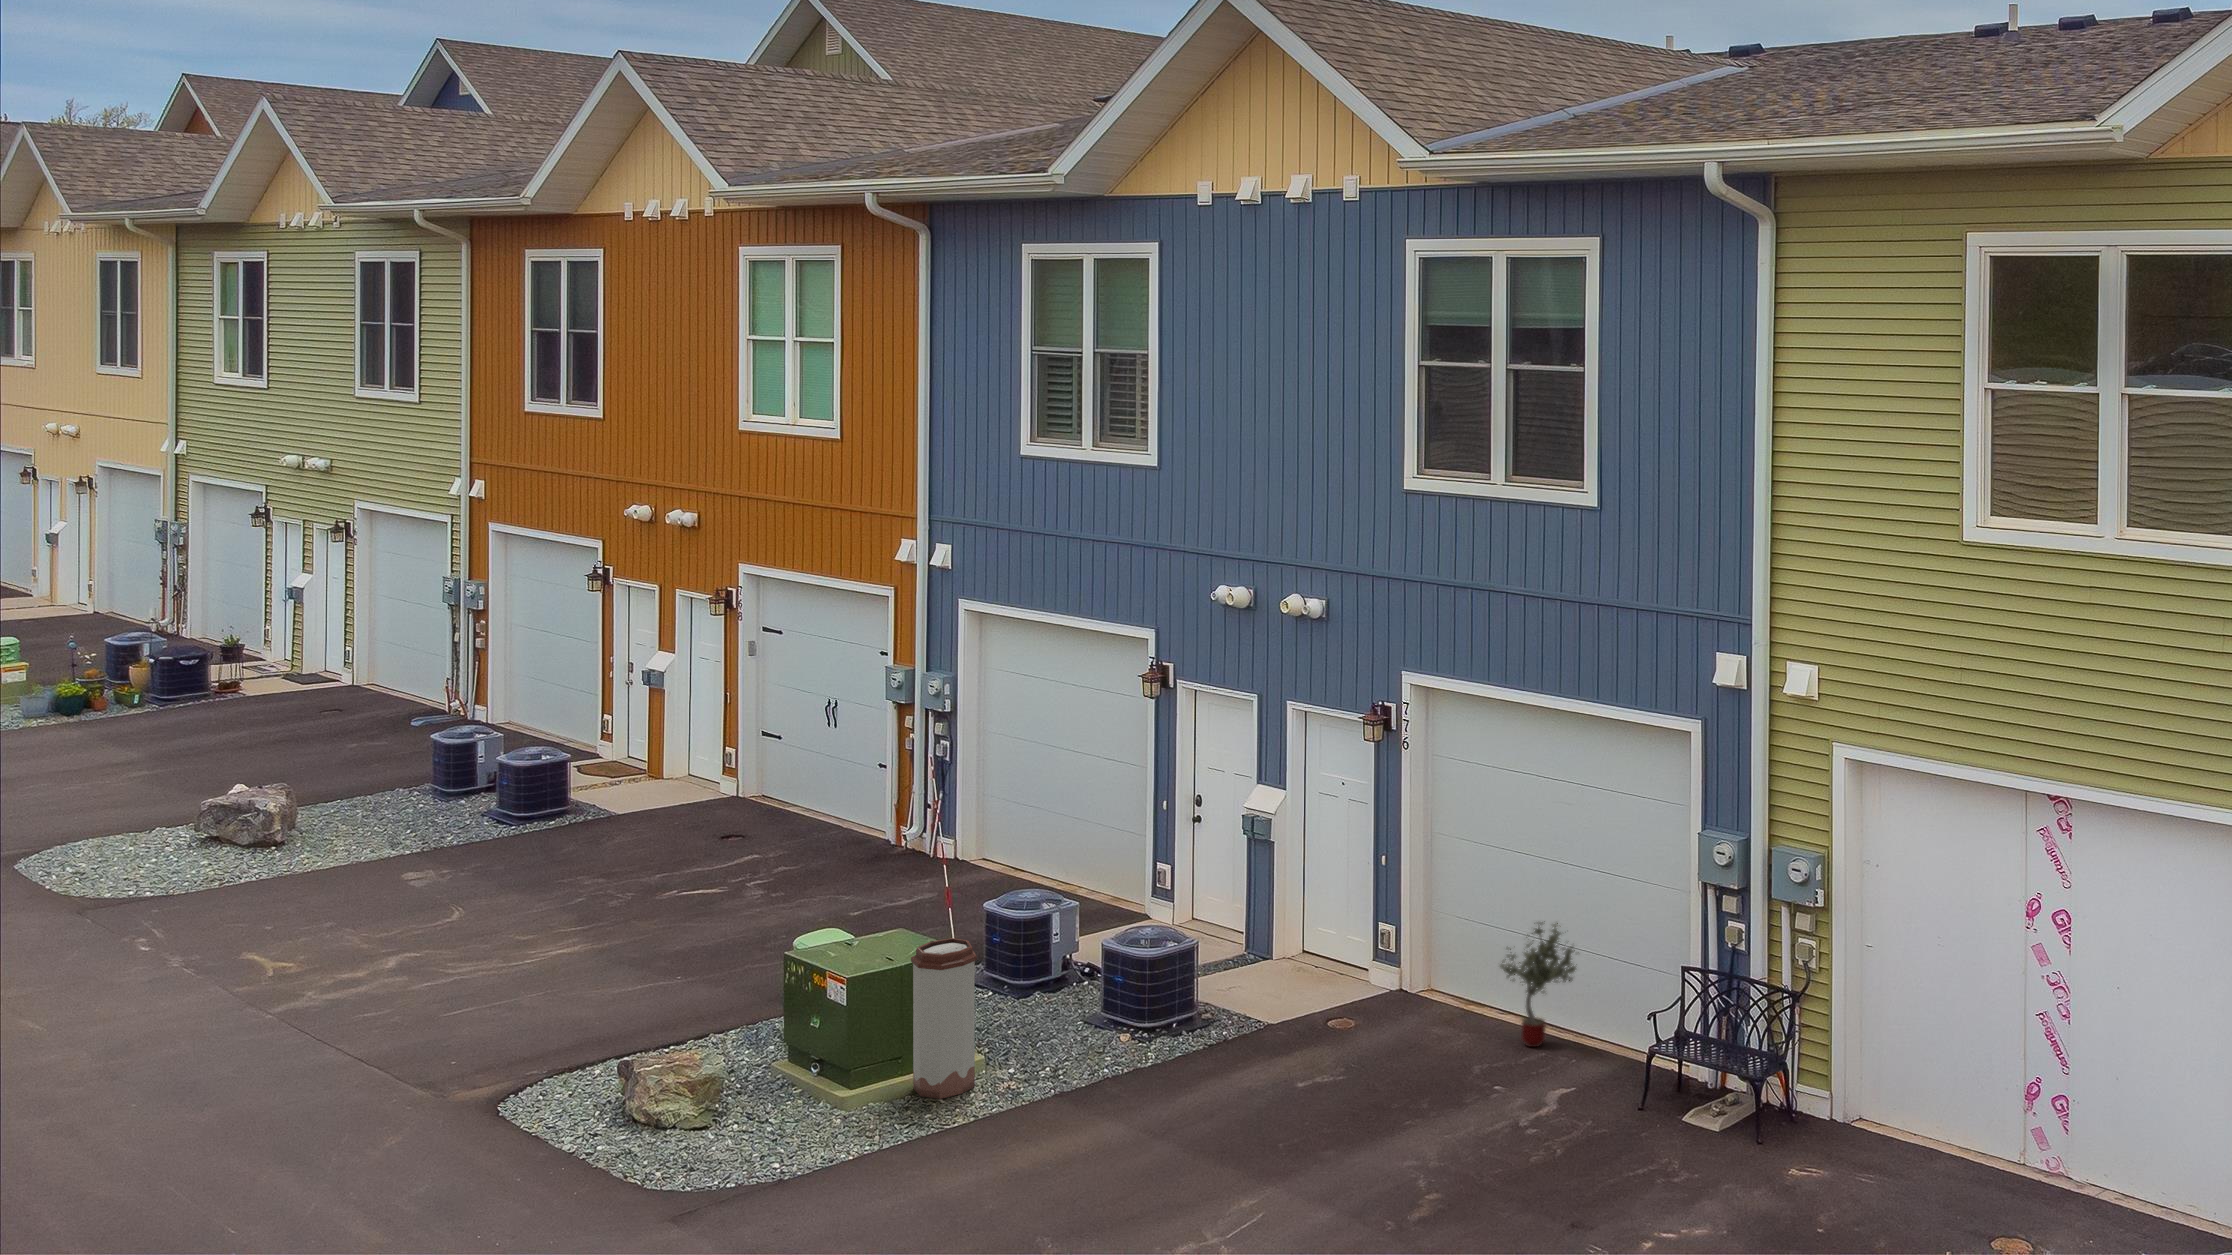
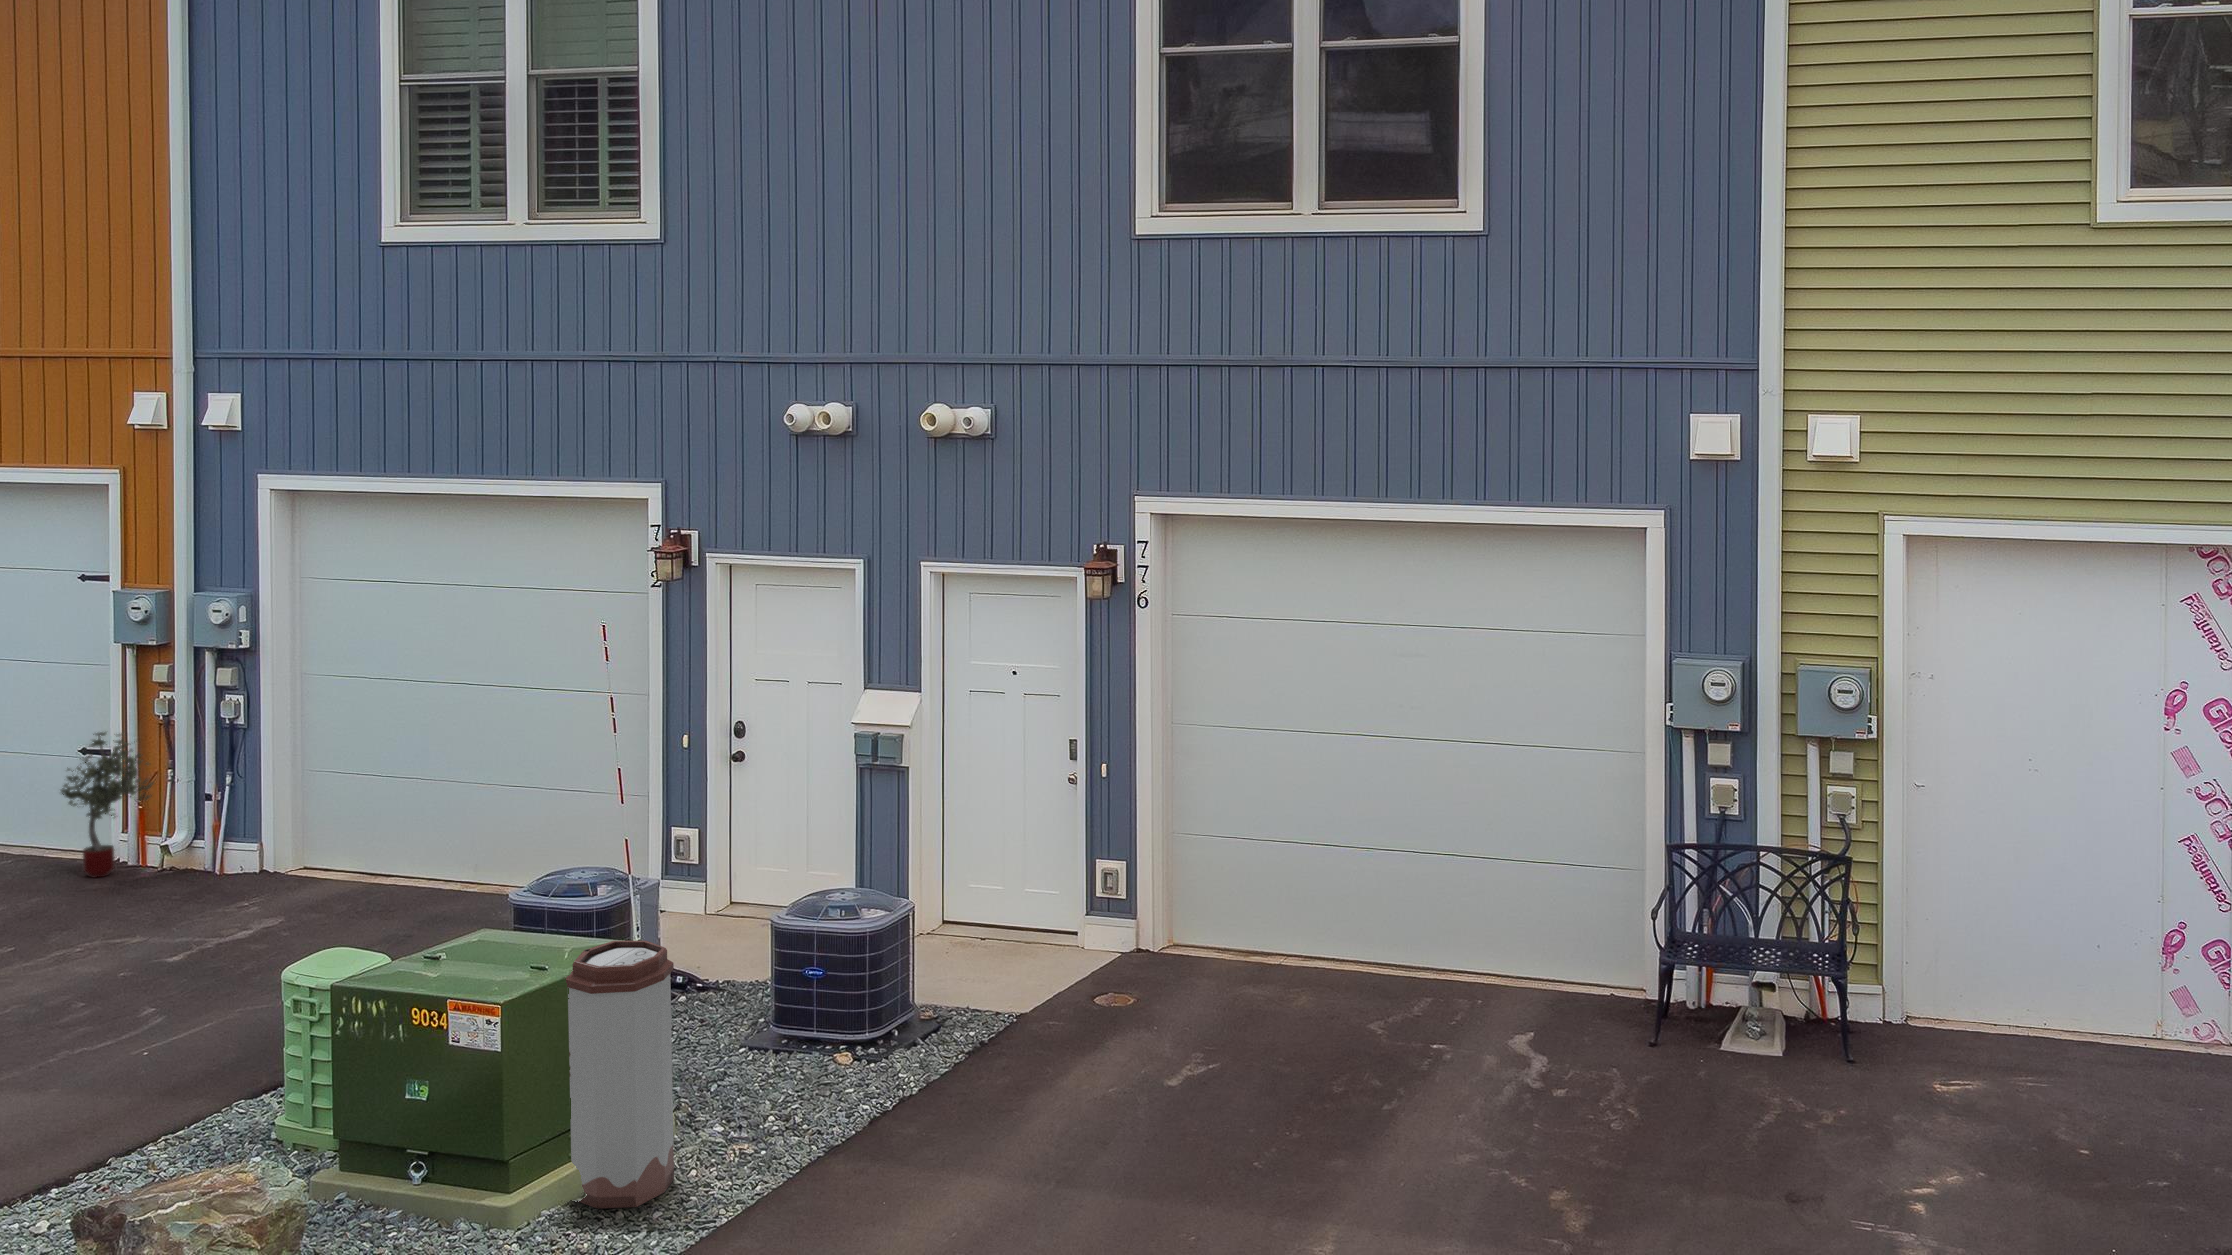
potted tree: present [1500,921,1576,1047] -> present [61,732,153,878]

